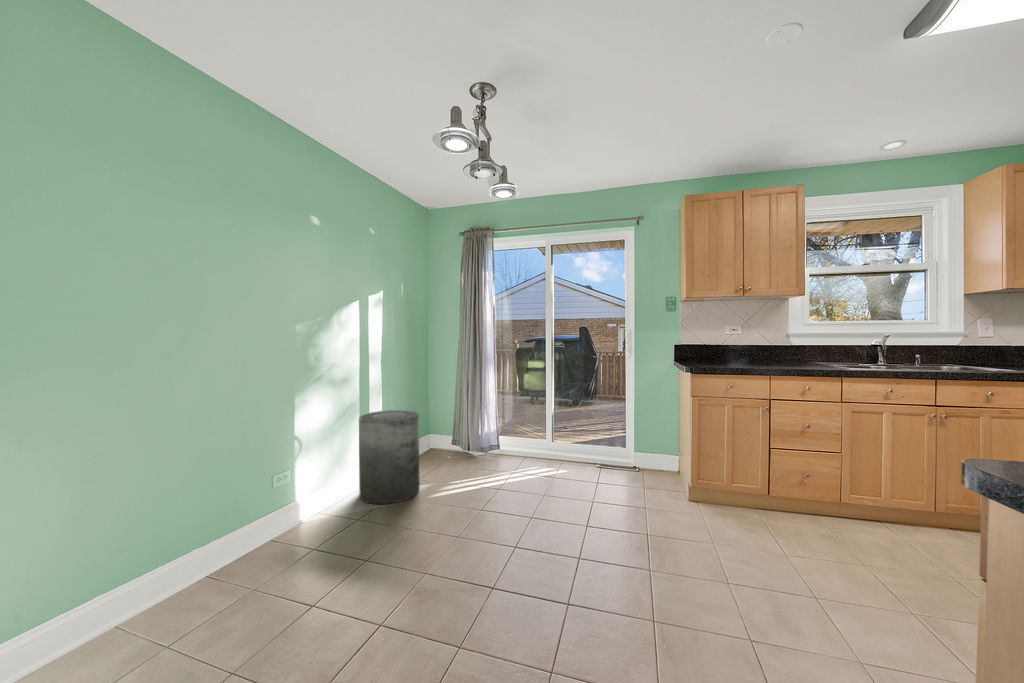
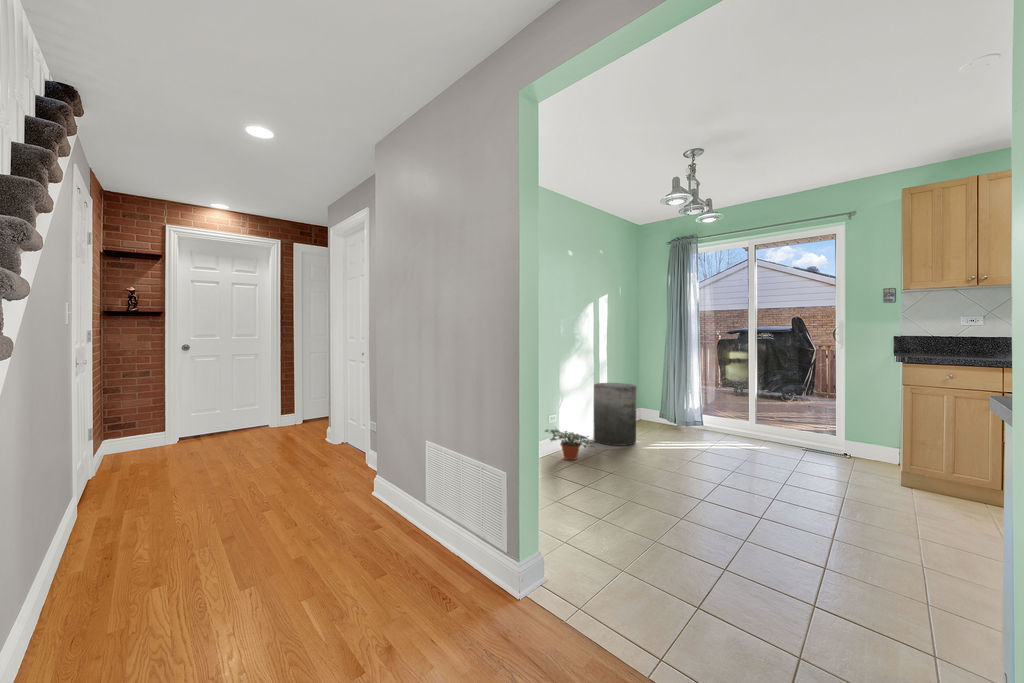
potted plant: none [254,502,355,558] -> present [545,429,597,460]

